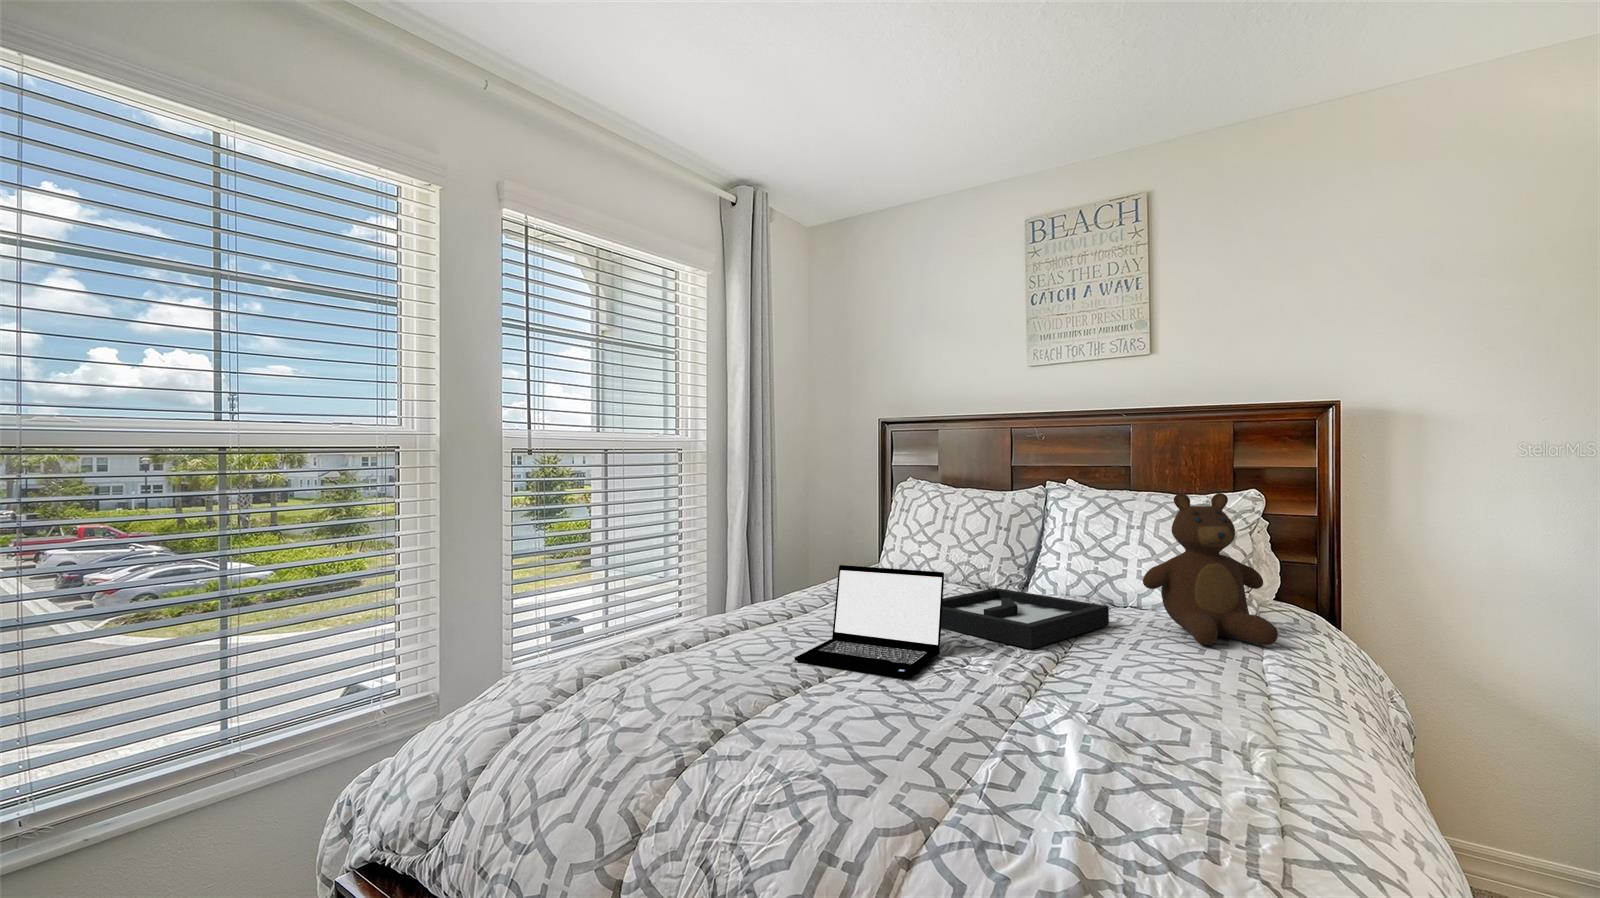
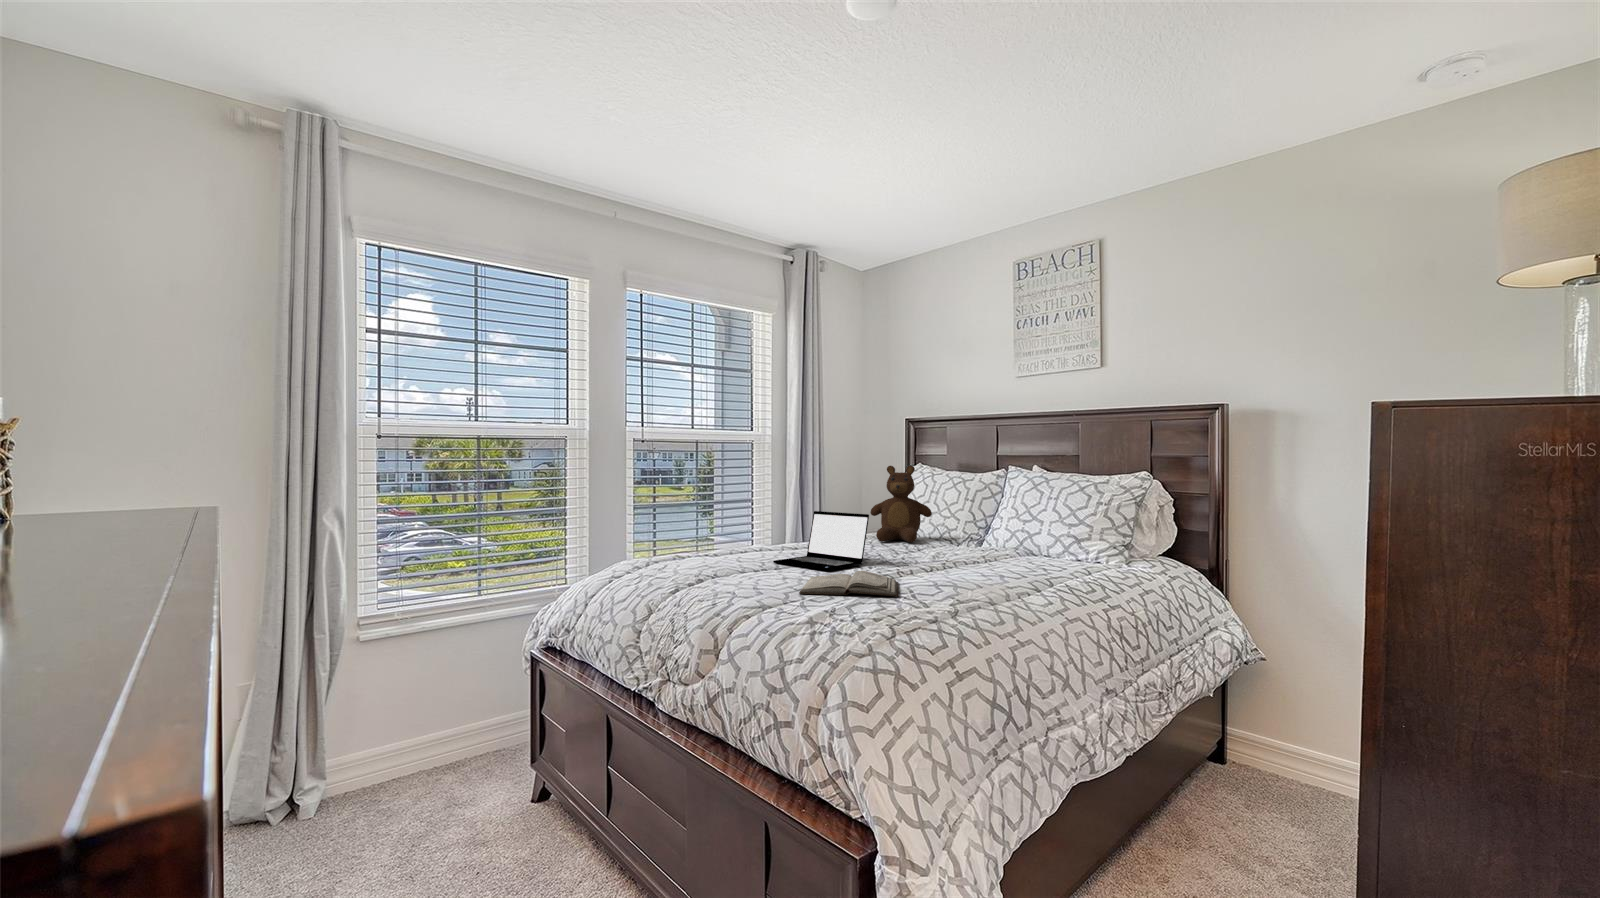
teddy bear: present [1143,493,1278,645] -> present [870,466,932,542]
decorative tray: present [941,588,1109,649] -> none [874,537,1001,565]
diary: none [904,687,1122,763] -> present [799,571,898,597]

